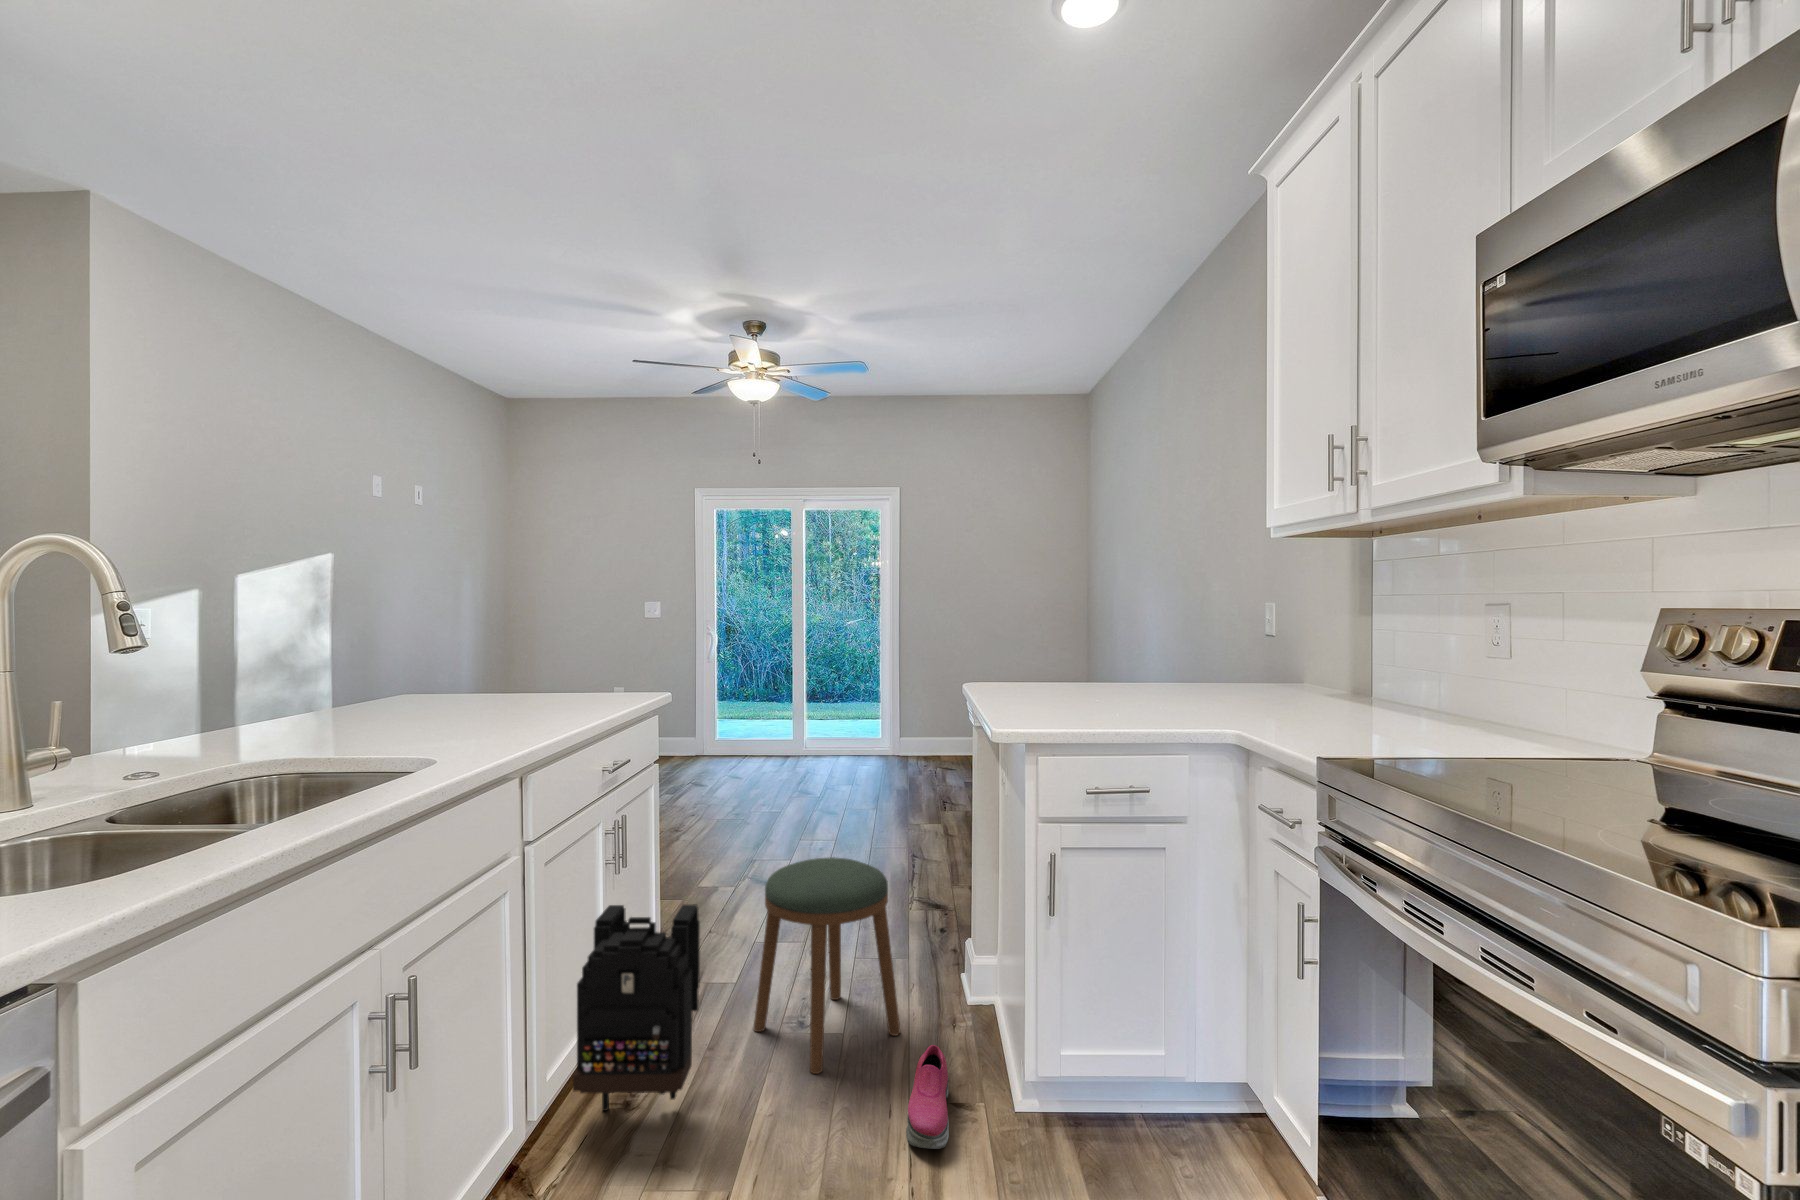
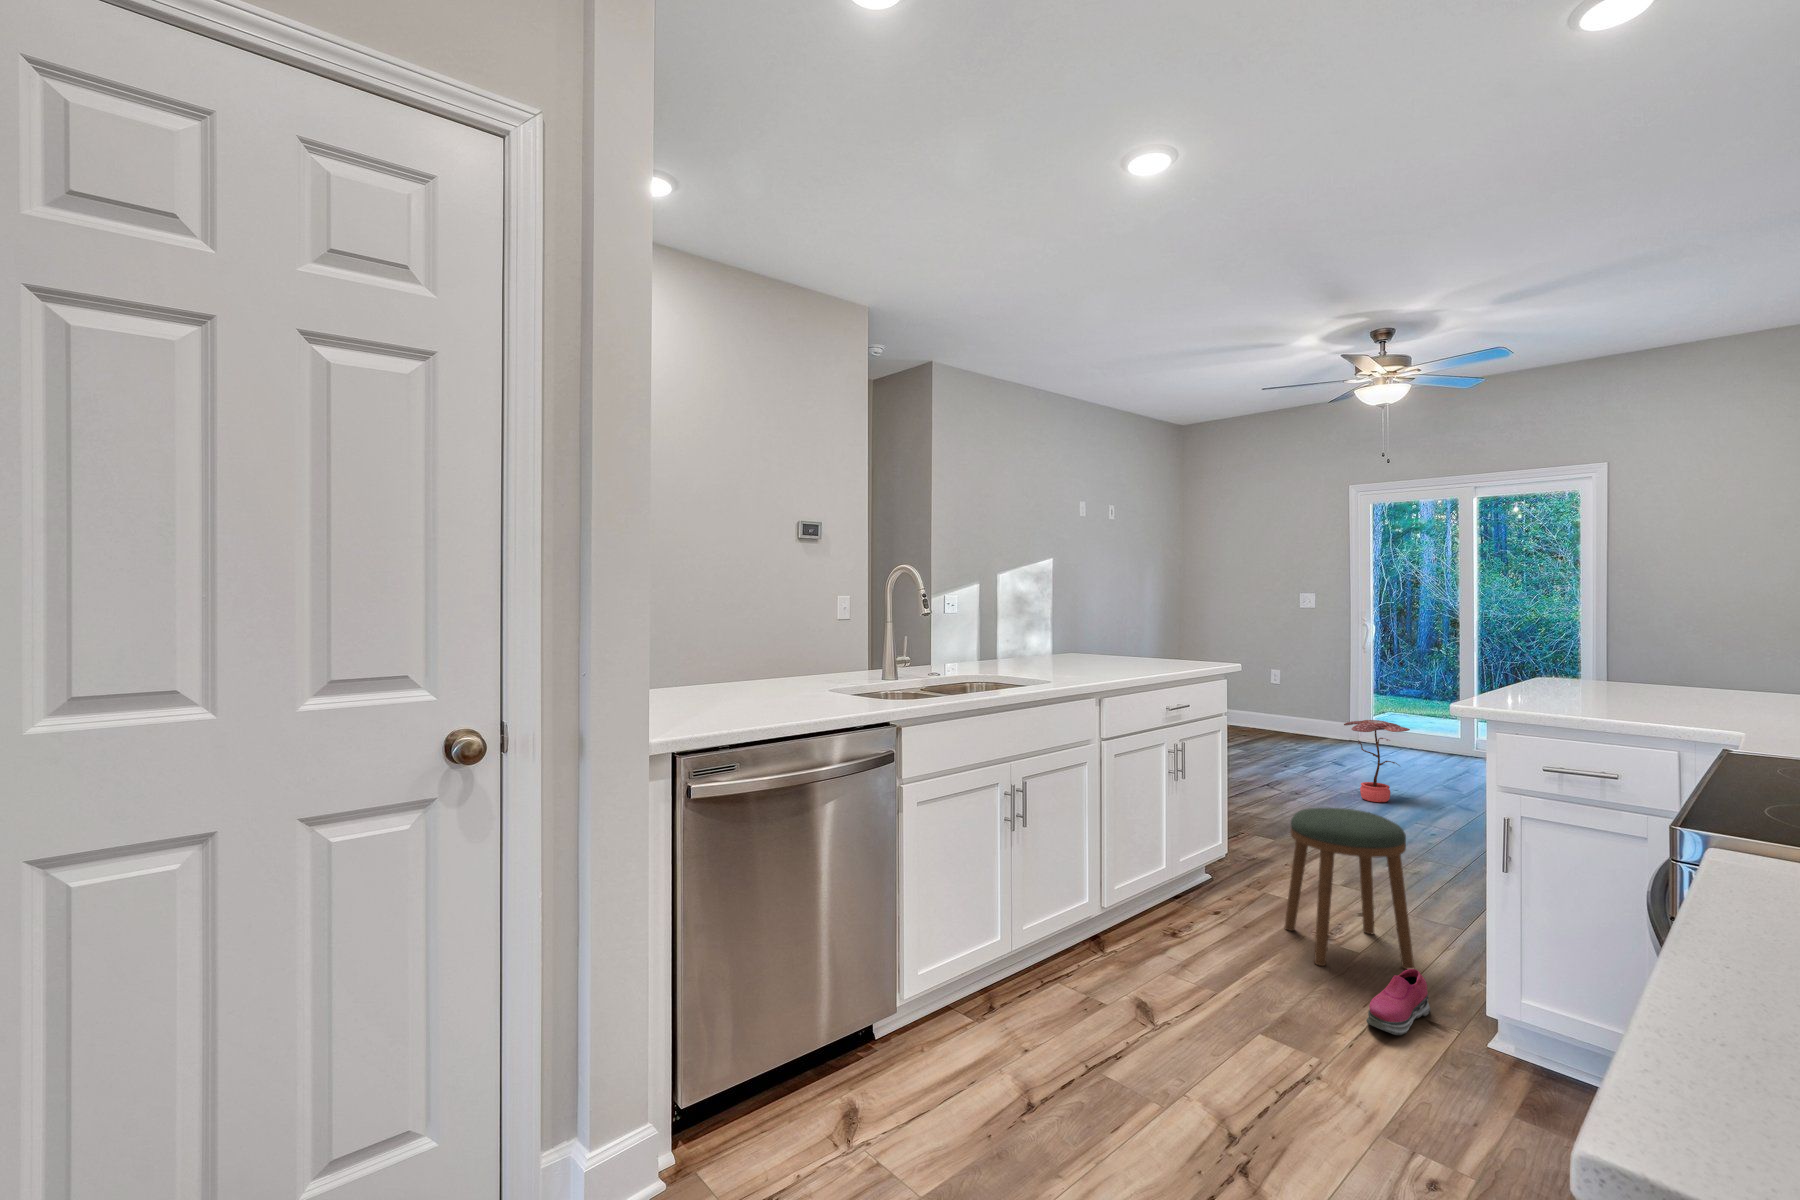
potted plant: none [720,734,783,821] -> present [1344,720,1410,802]
backpack: present [573,905,700,1111] -> none [1135,800,1230,939]

